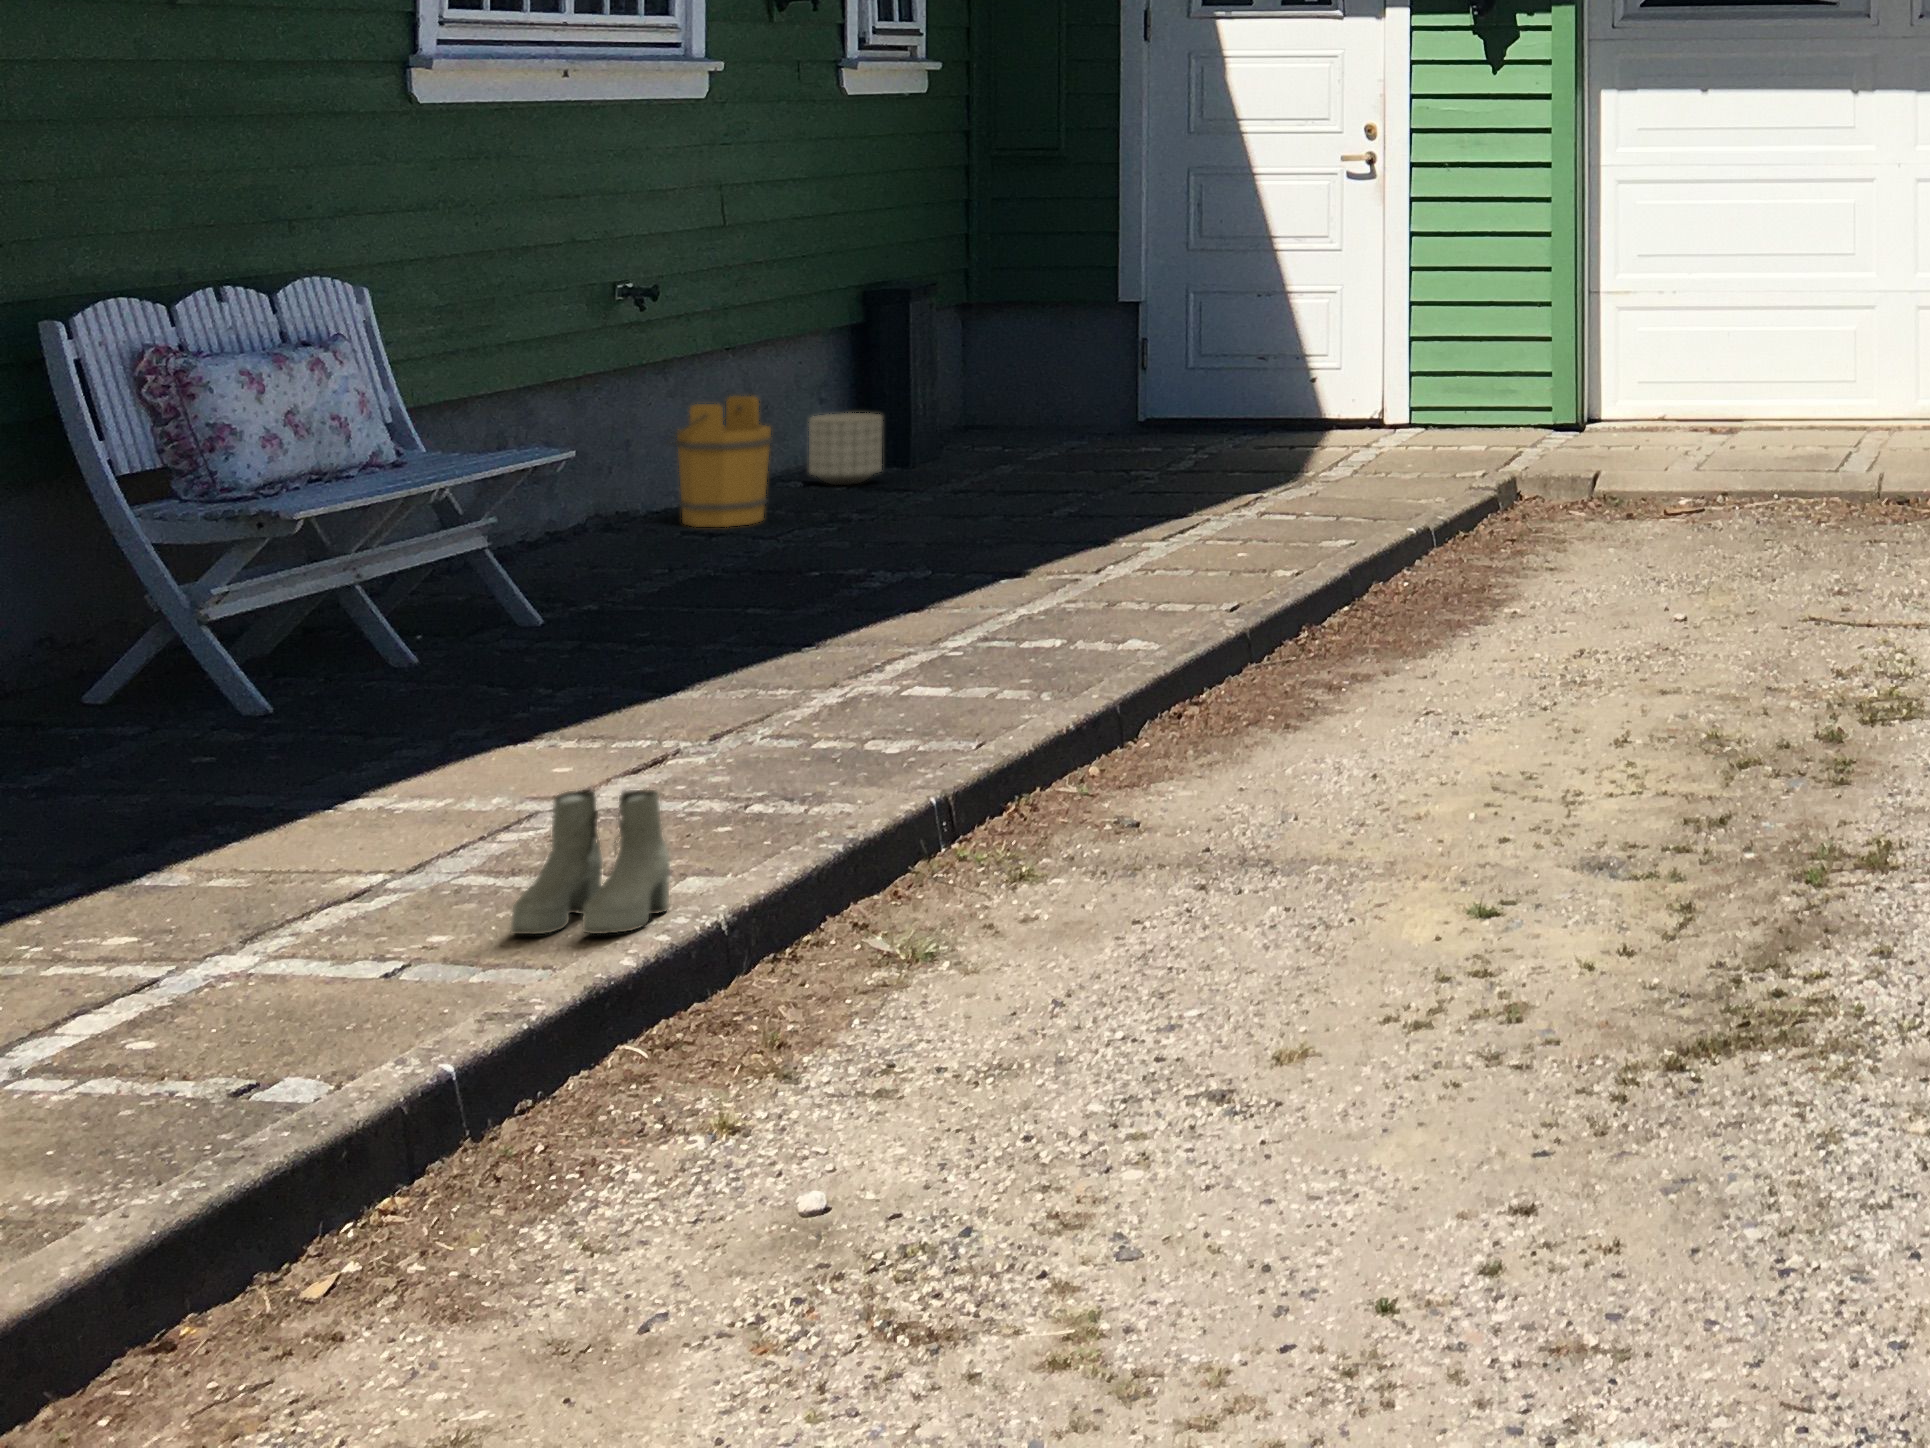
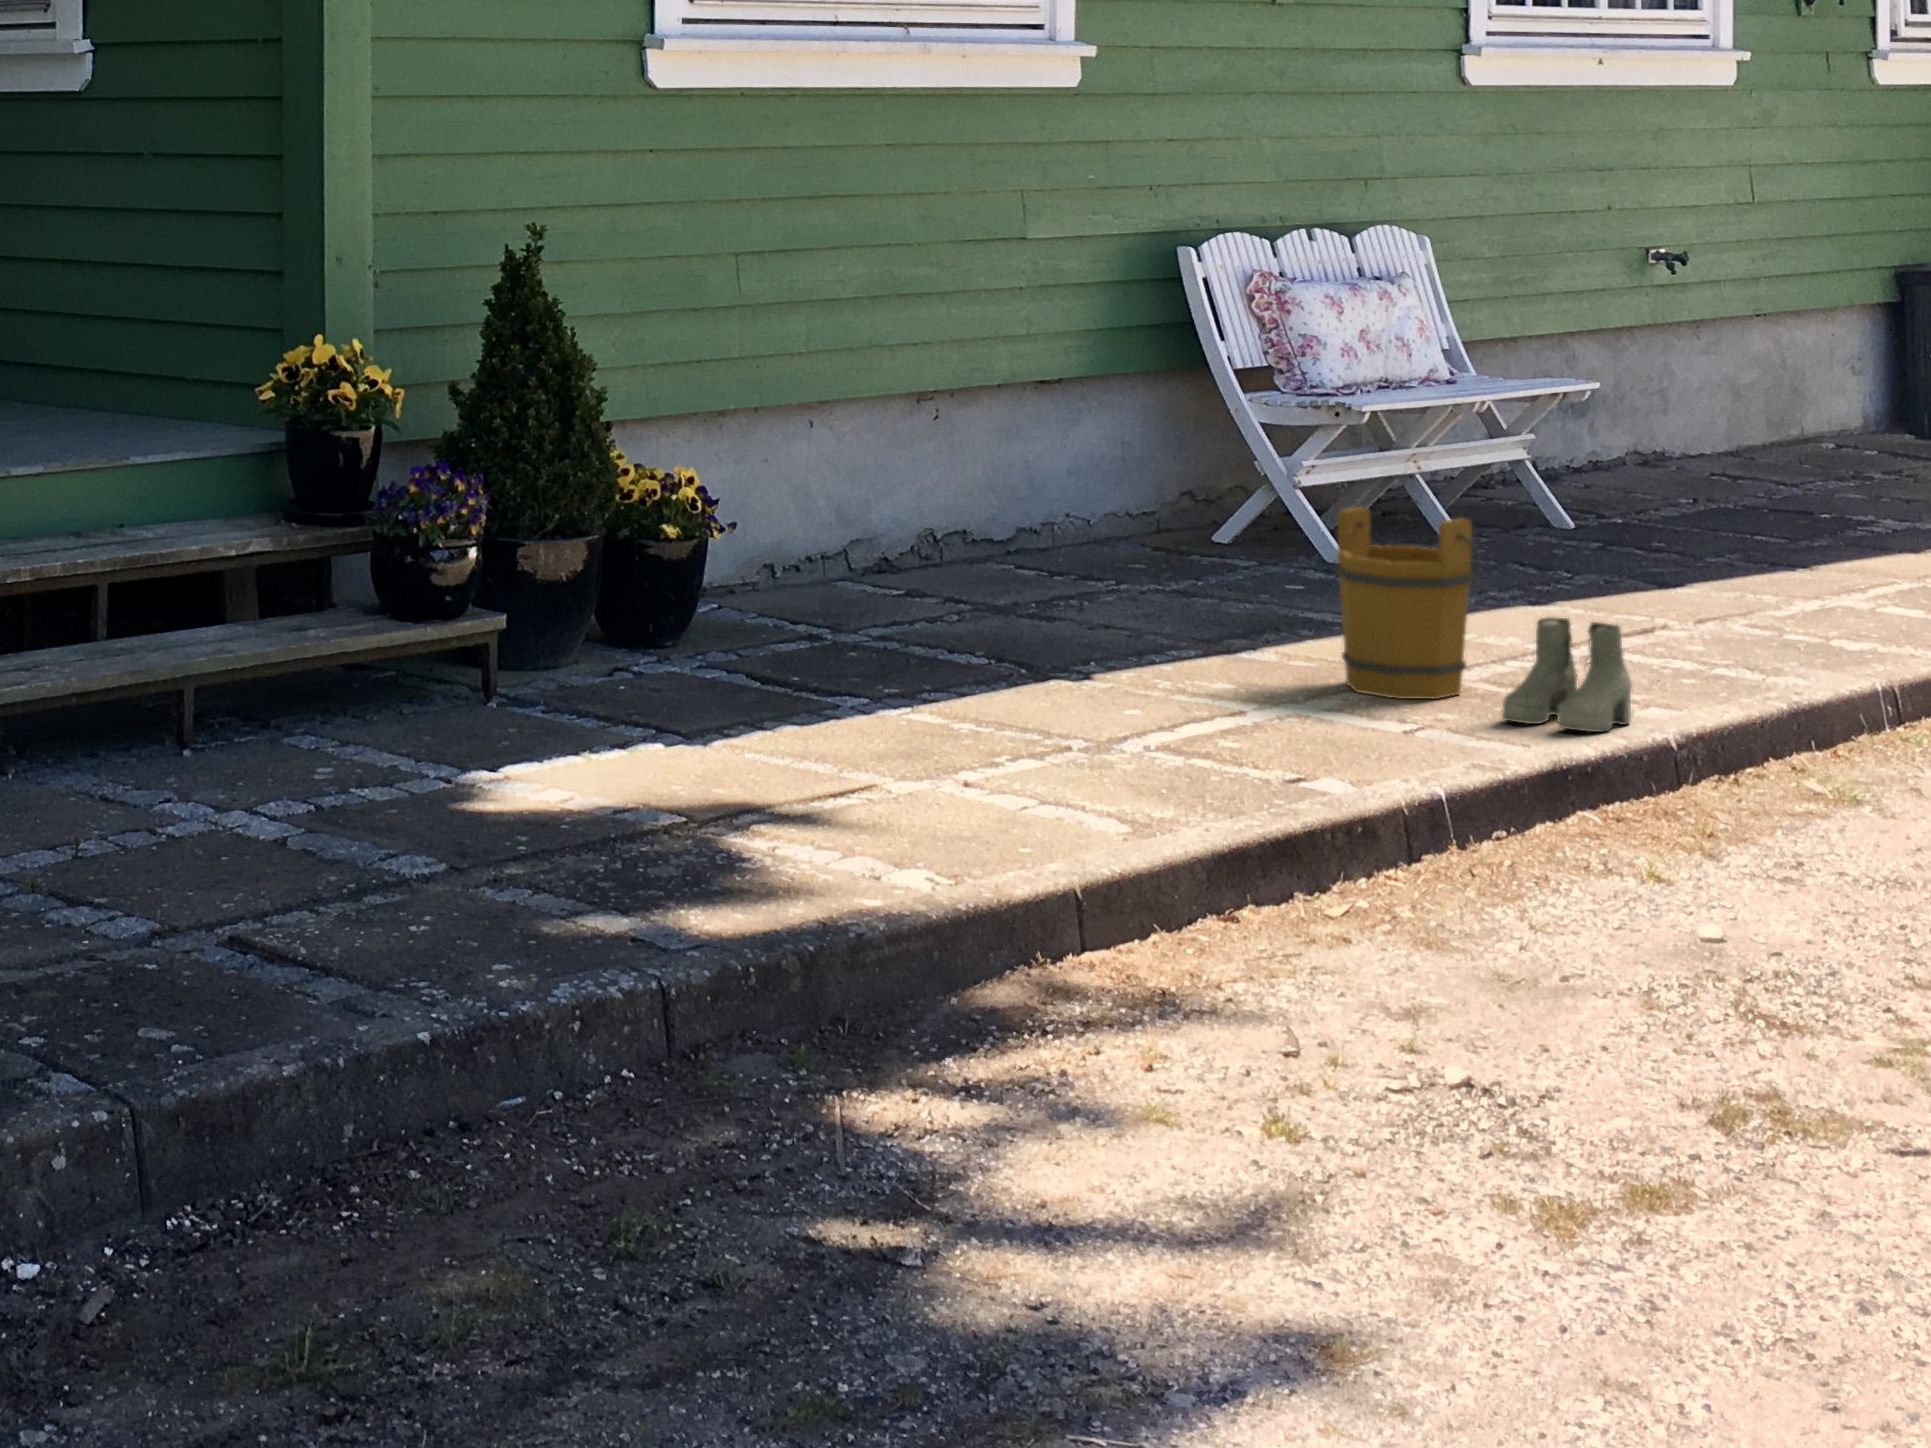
bucket: present [668,396,773,527] -> present [1335,507,1481,699]
planter: present [809,413,882,485] -> none [1839,380,1911,446]

